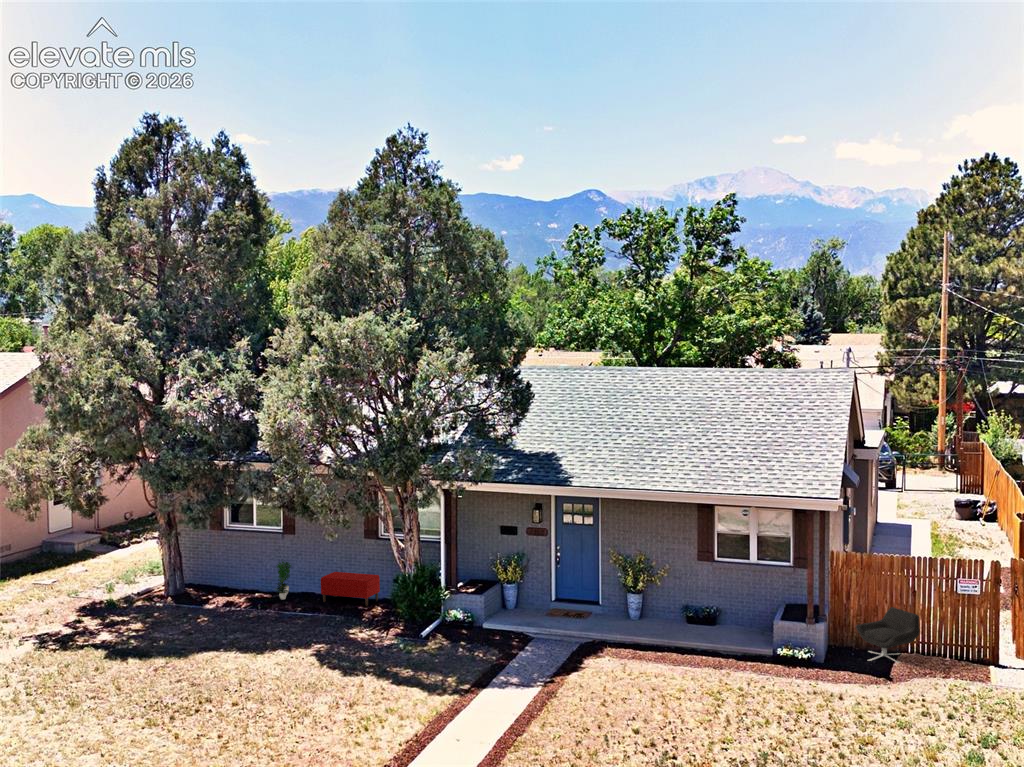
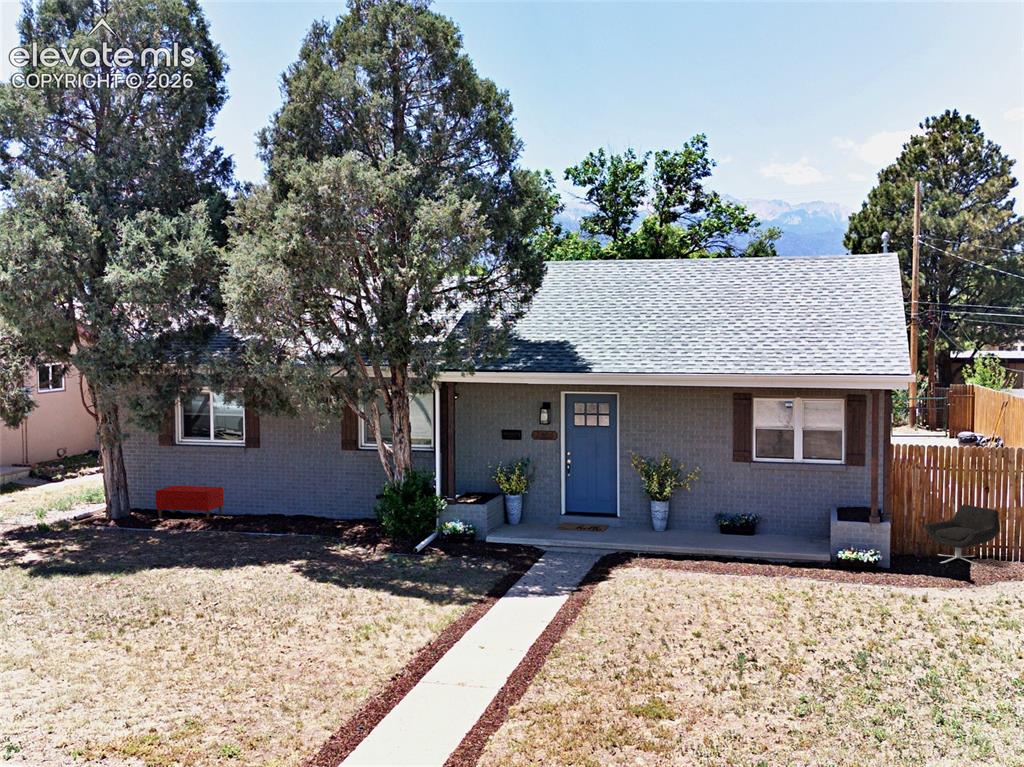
potted plant: present [276,561,291,600] -> none [235,475,256,521]
bench: present [321,572,380,606] -> present [156,486,224,519]

